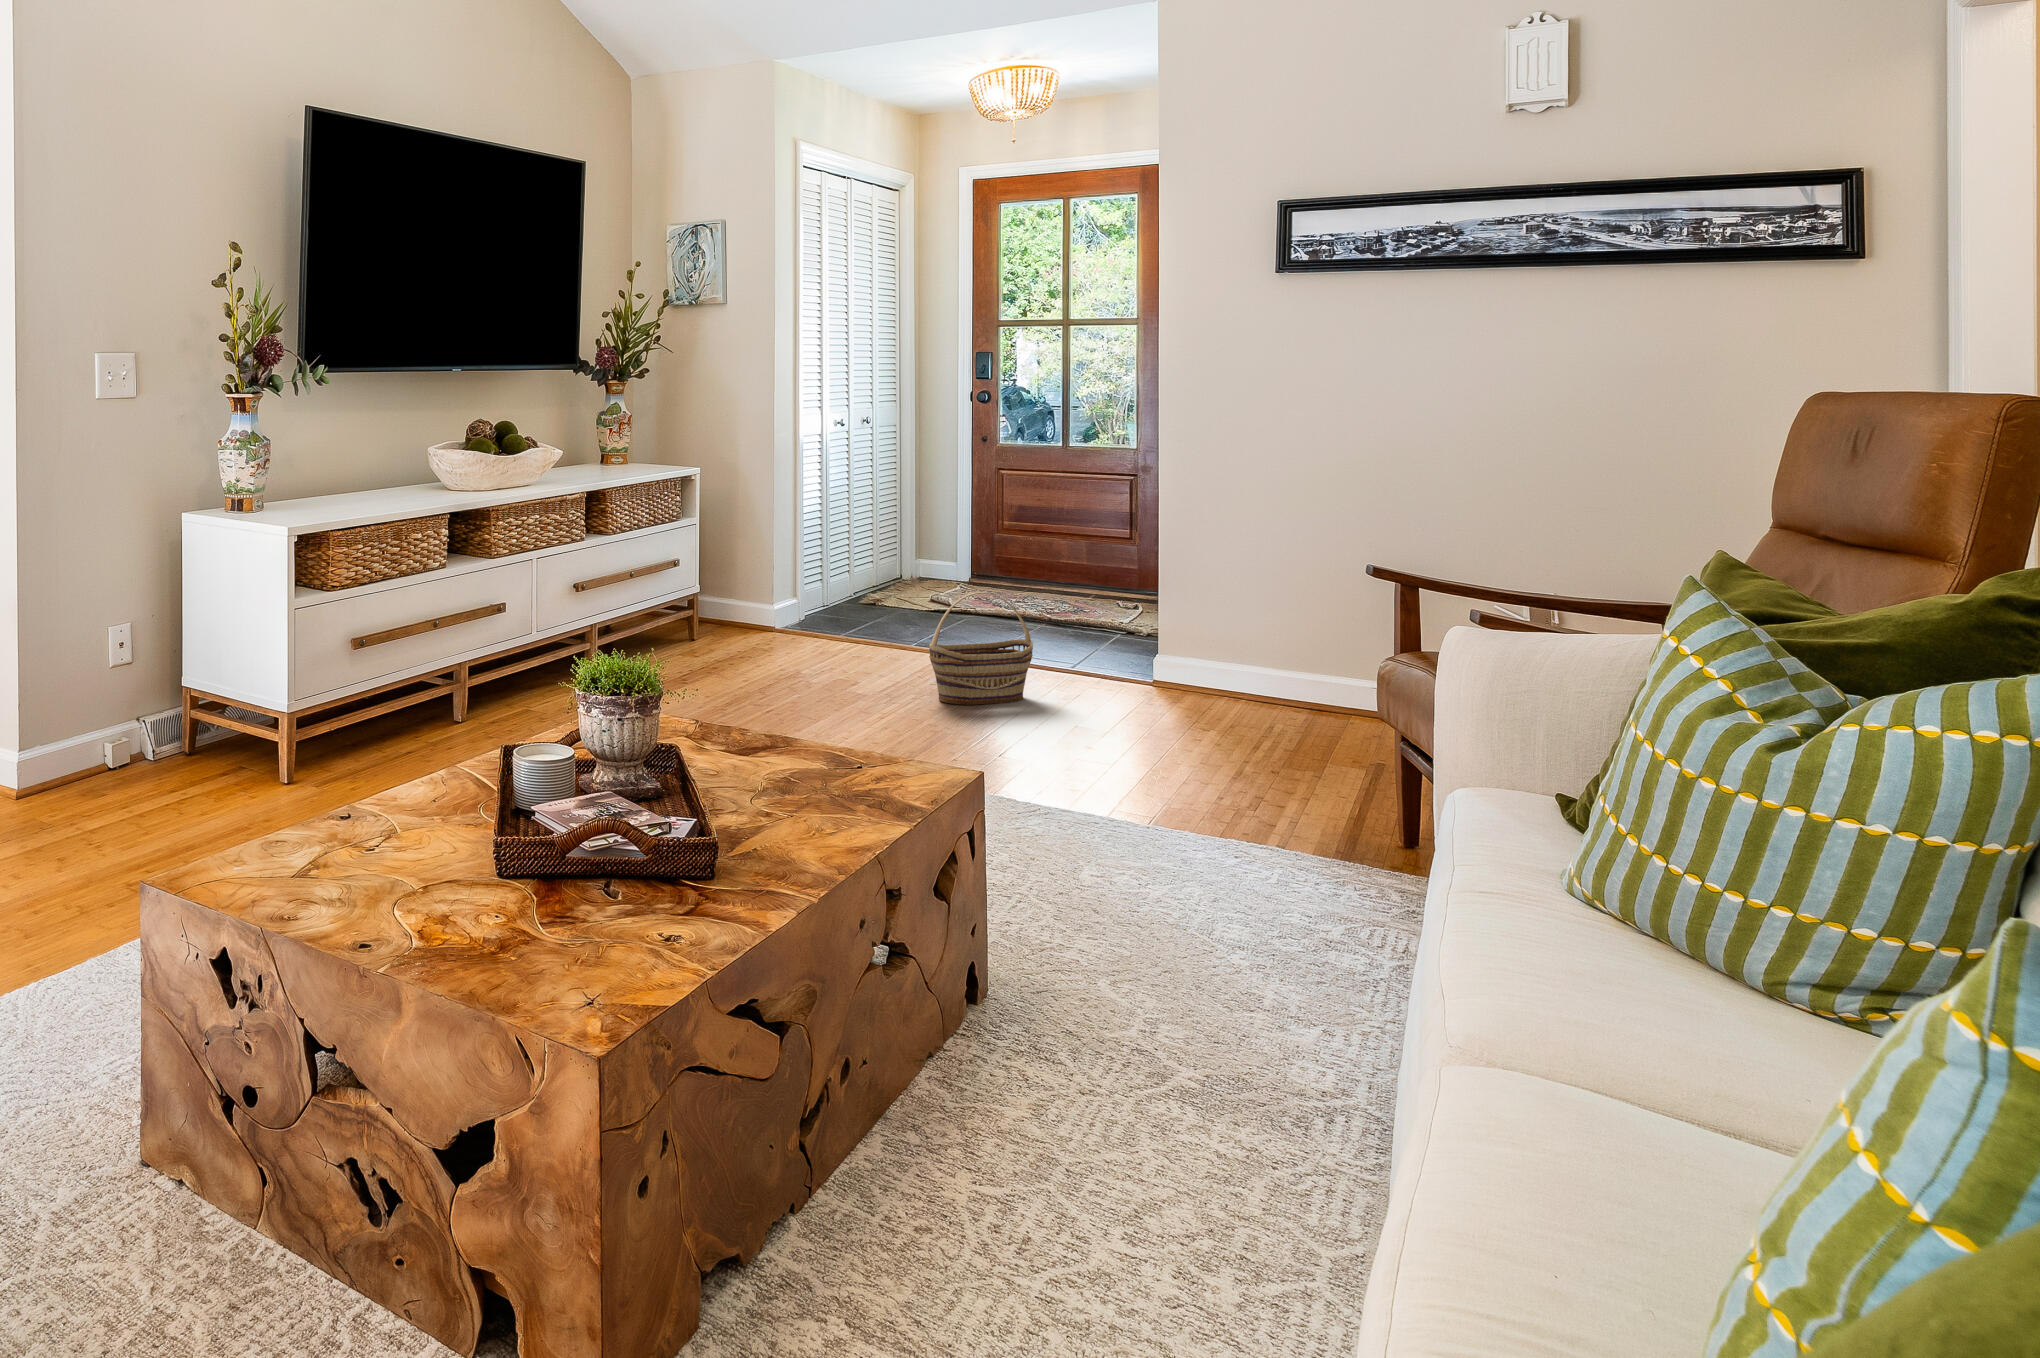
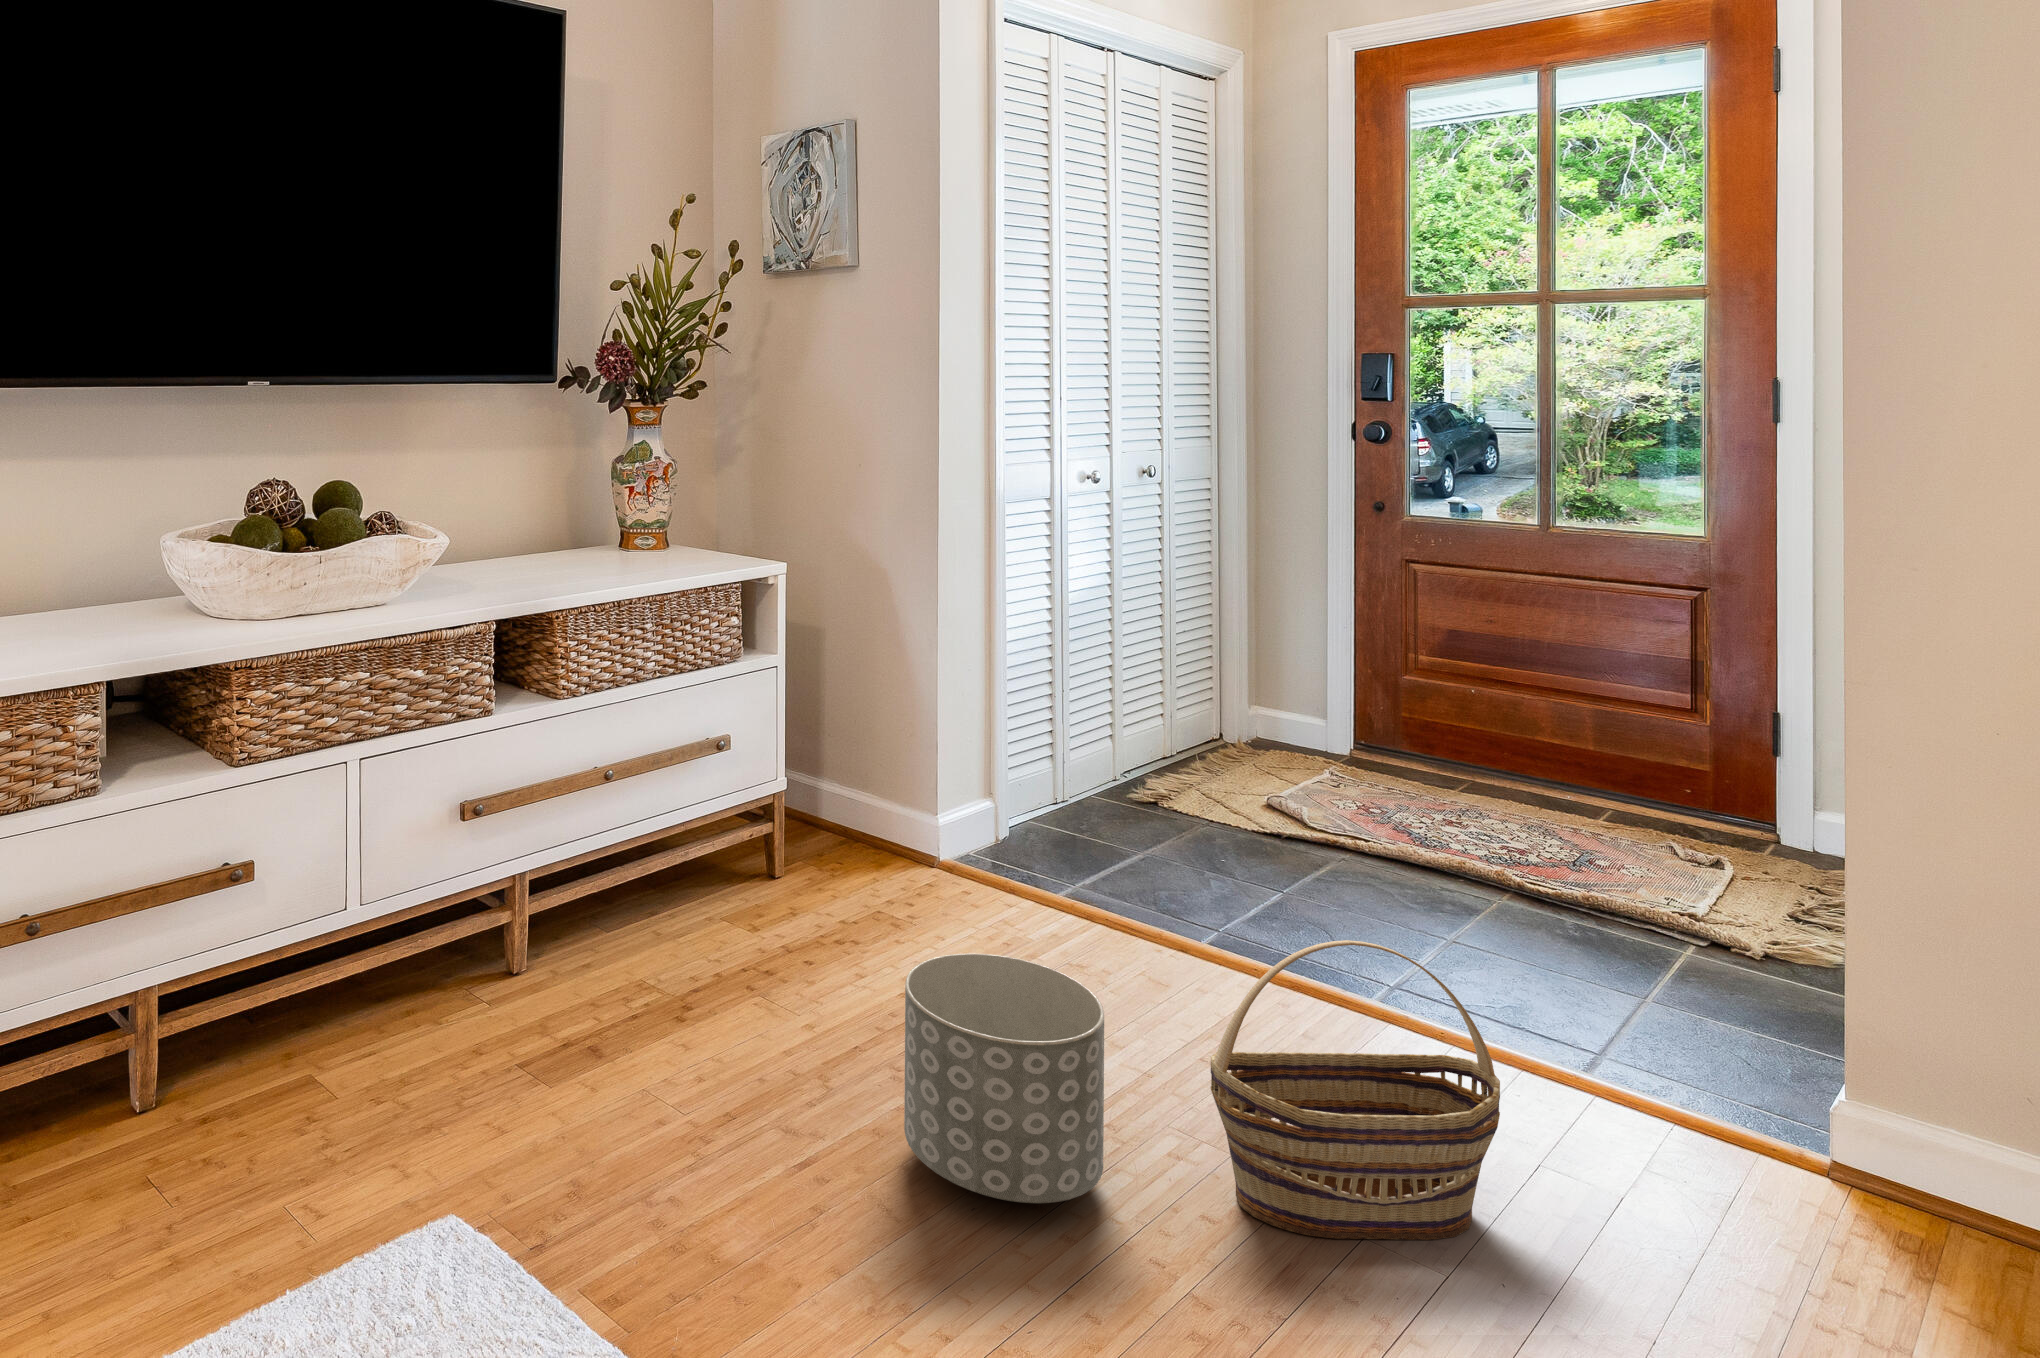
planter: none [809,619,890,706] -> present [904,953,1104,1203]

